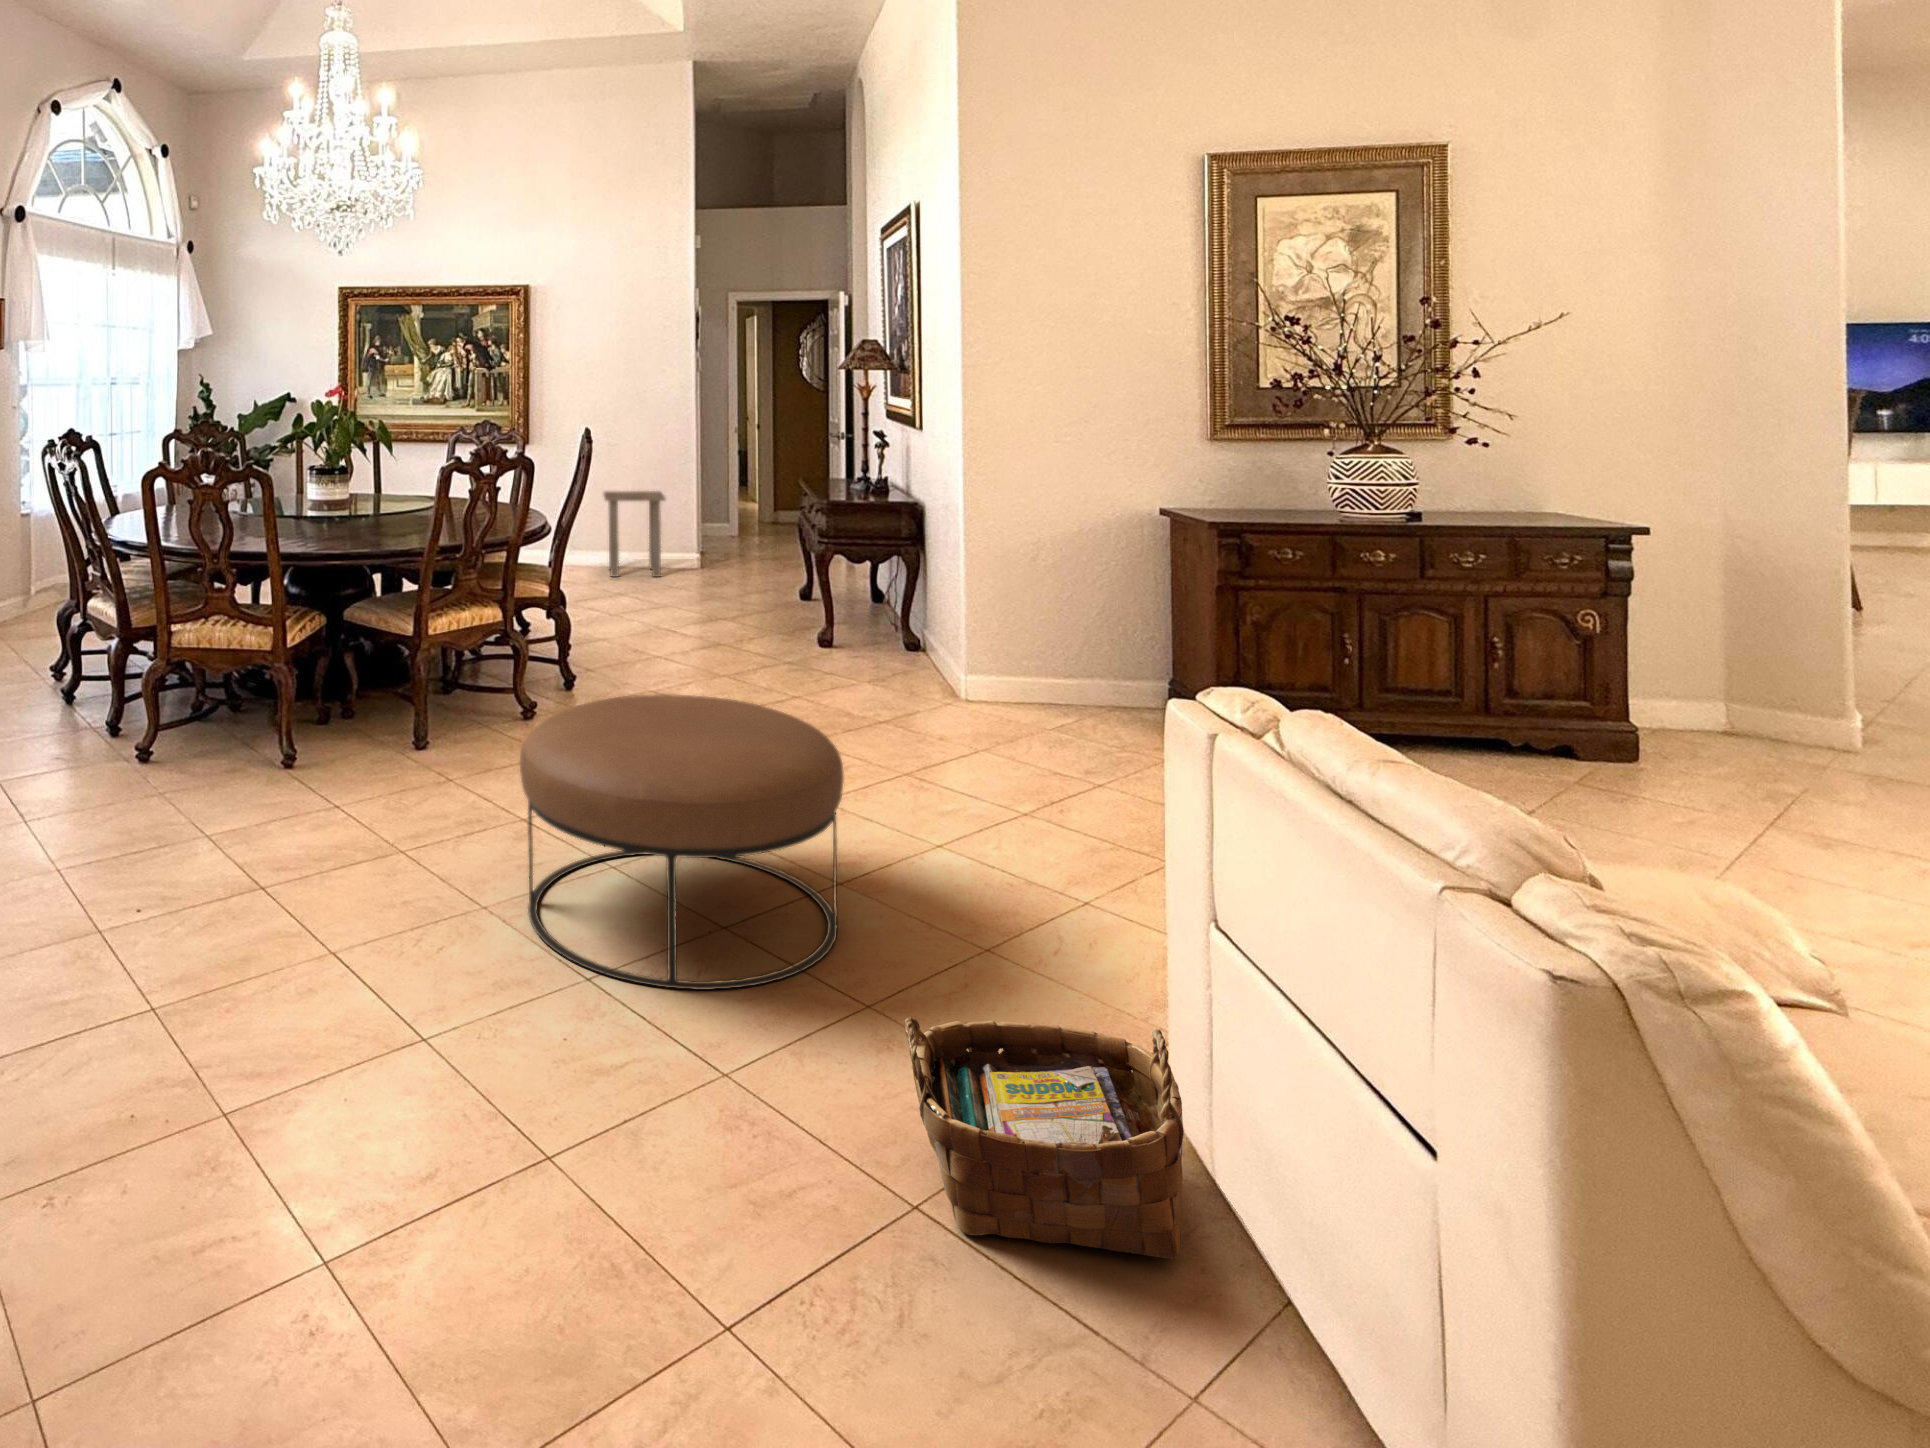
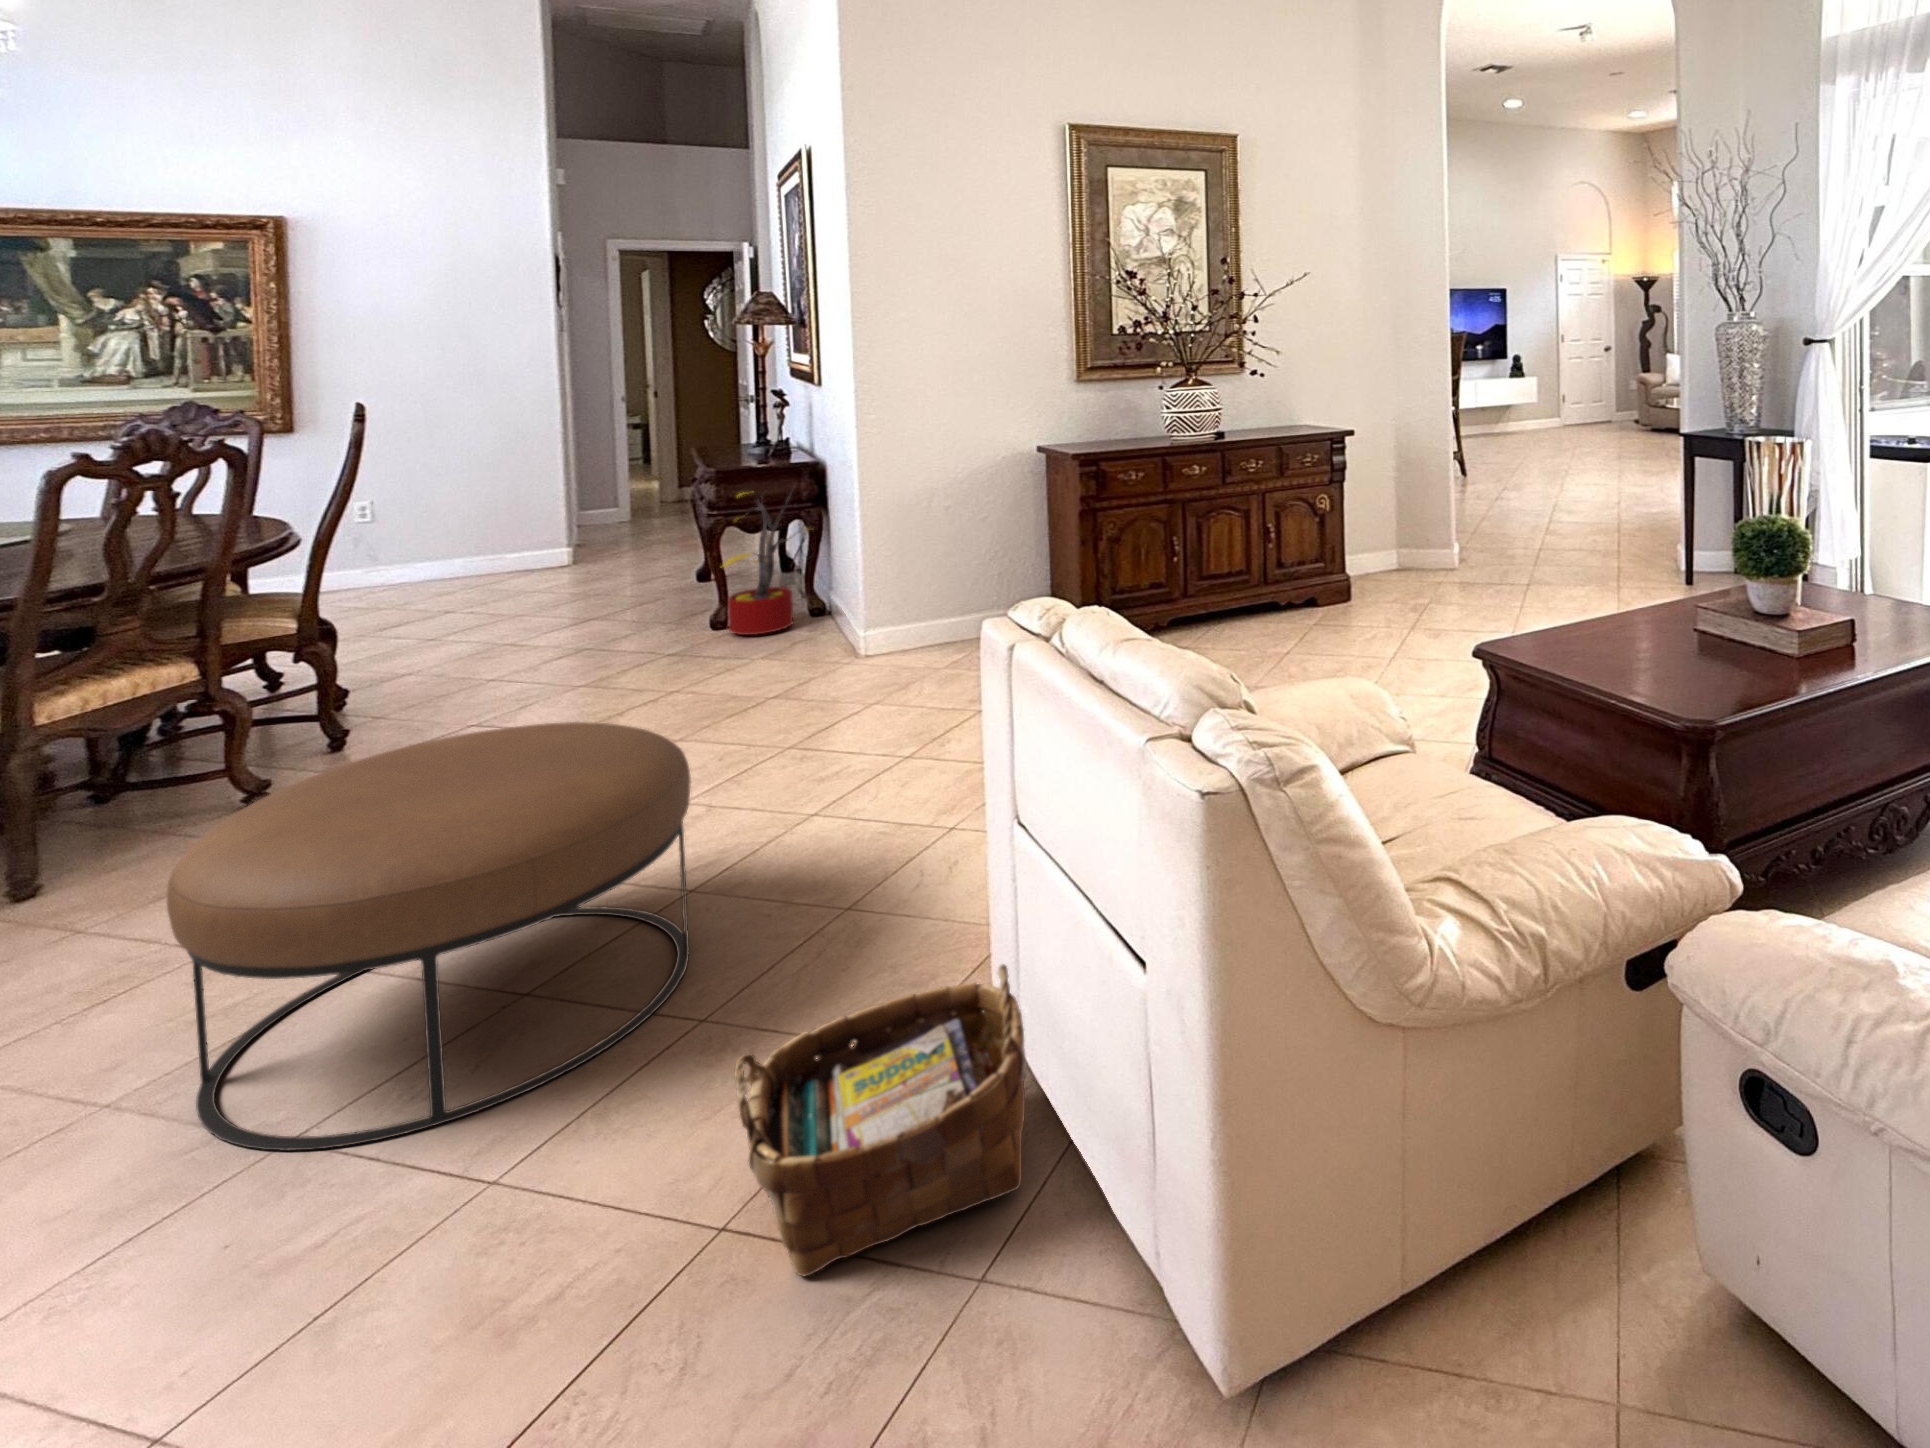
side table: present [604,491,665,577] -> none [419,475,512,587]
decorative plant: none [835,522,915,662] -> present [723,491,793,635]

